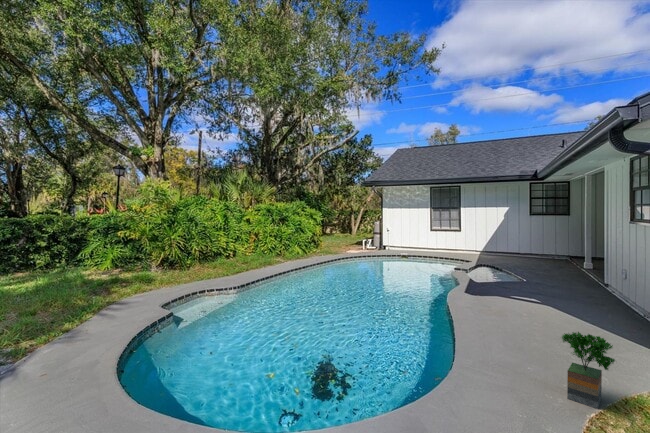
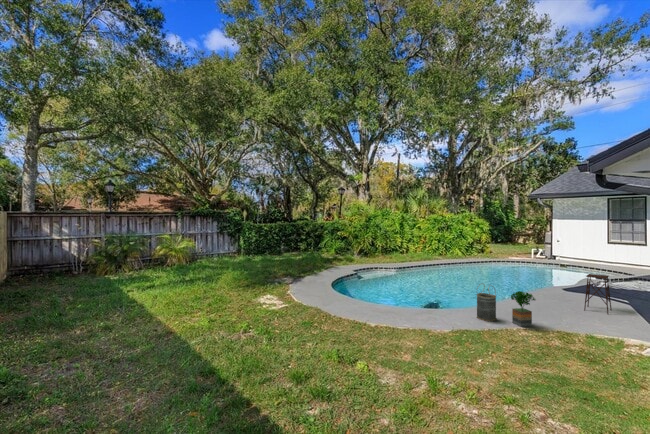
side table: none [544,274,587,330] -> present [584,274,612,314]
basket: none [498,326,540,408] -> present [477,293,496,321]

